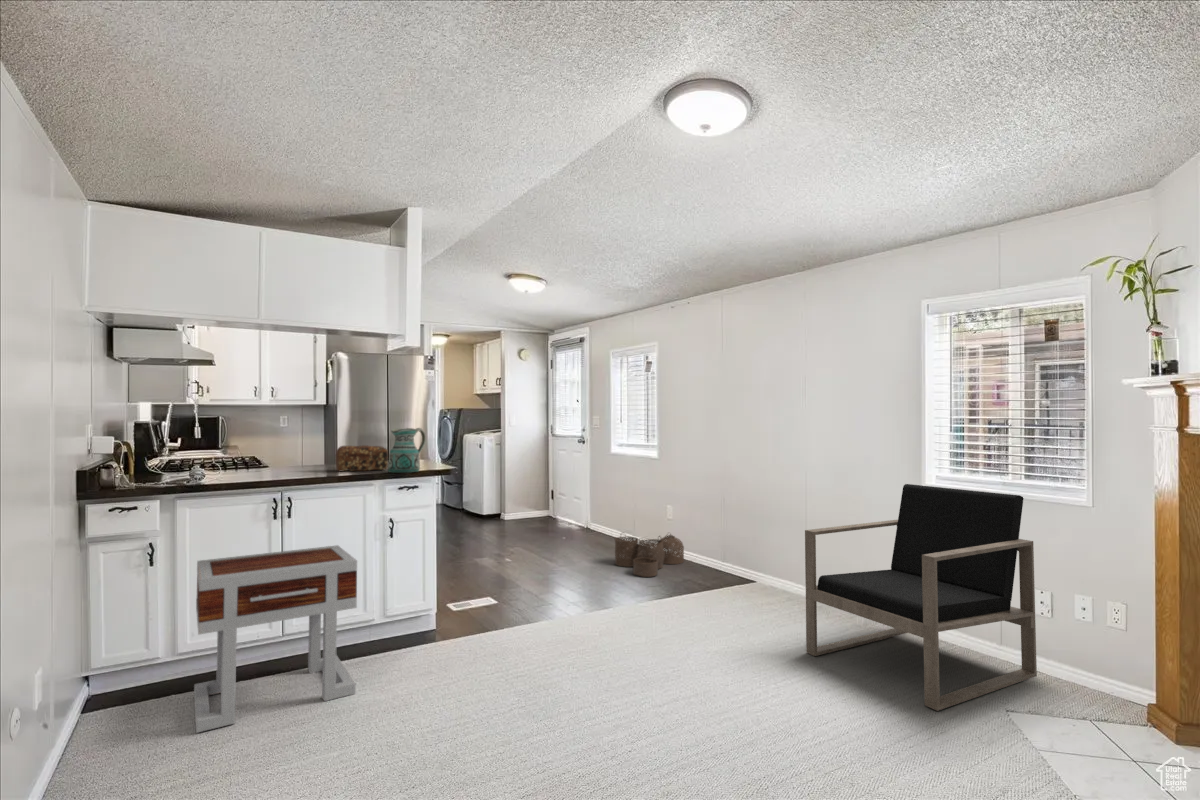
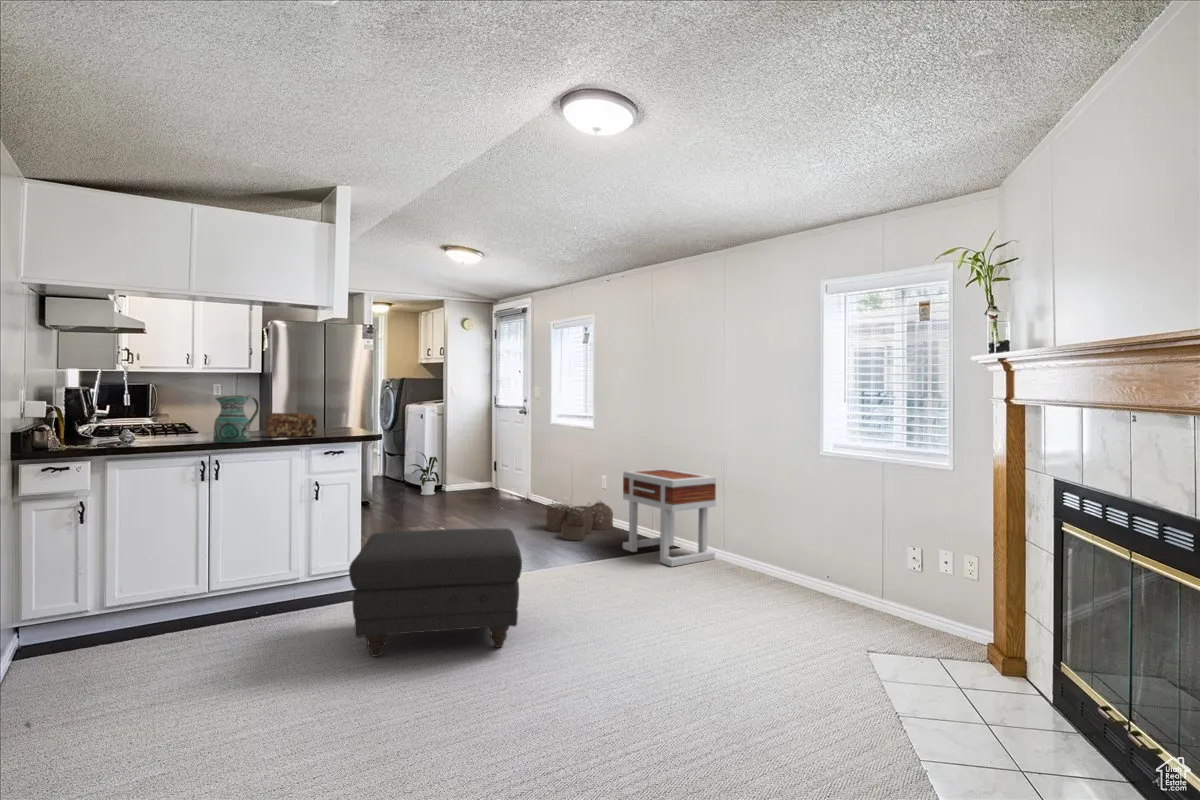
ceramic pitcher: present [388,428,426,473] -> present [213,395,260,443]
house plant: none [461,481,498,526] -> present [412,452,439,495]
armchair: present [805,484,1037,711] -> none [700,452,893,644]
side table: present [194,545,357,733] -> present [623,469,716,566]
ottoman: none [434,571,623,721] -> present [349,528,522,656]

